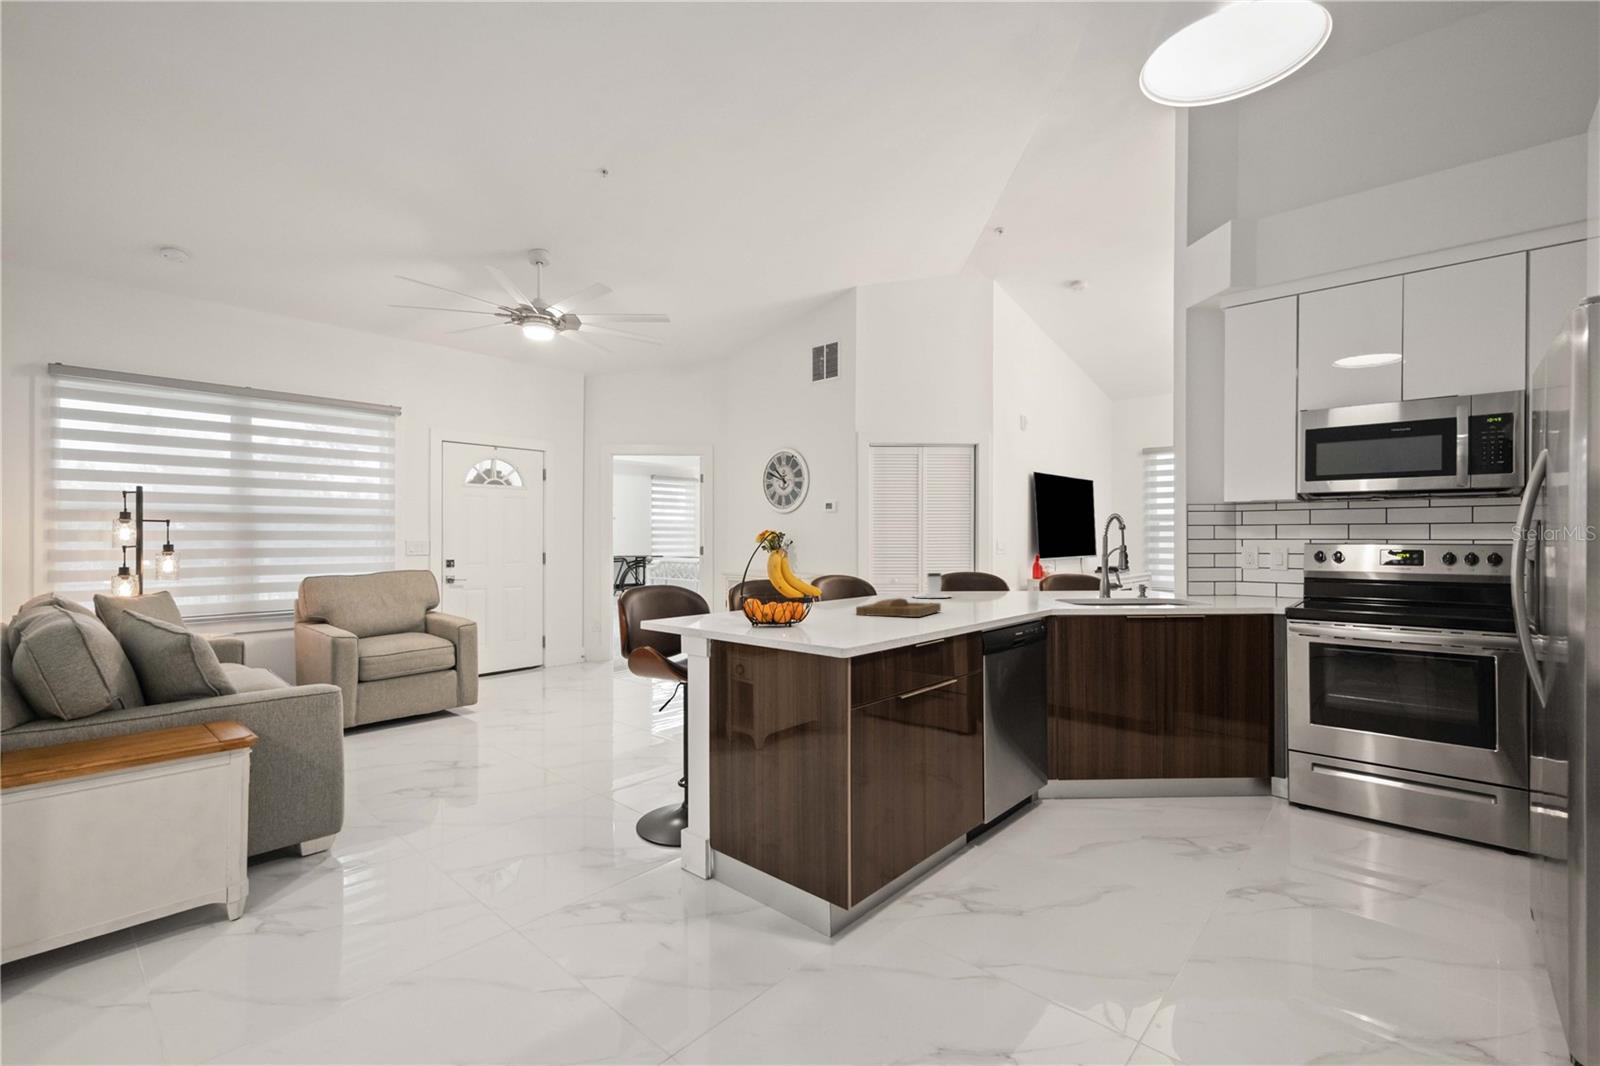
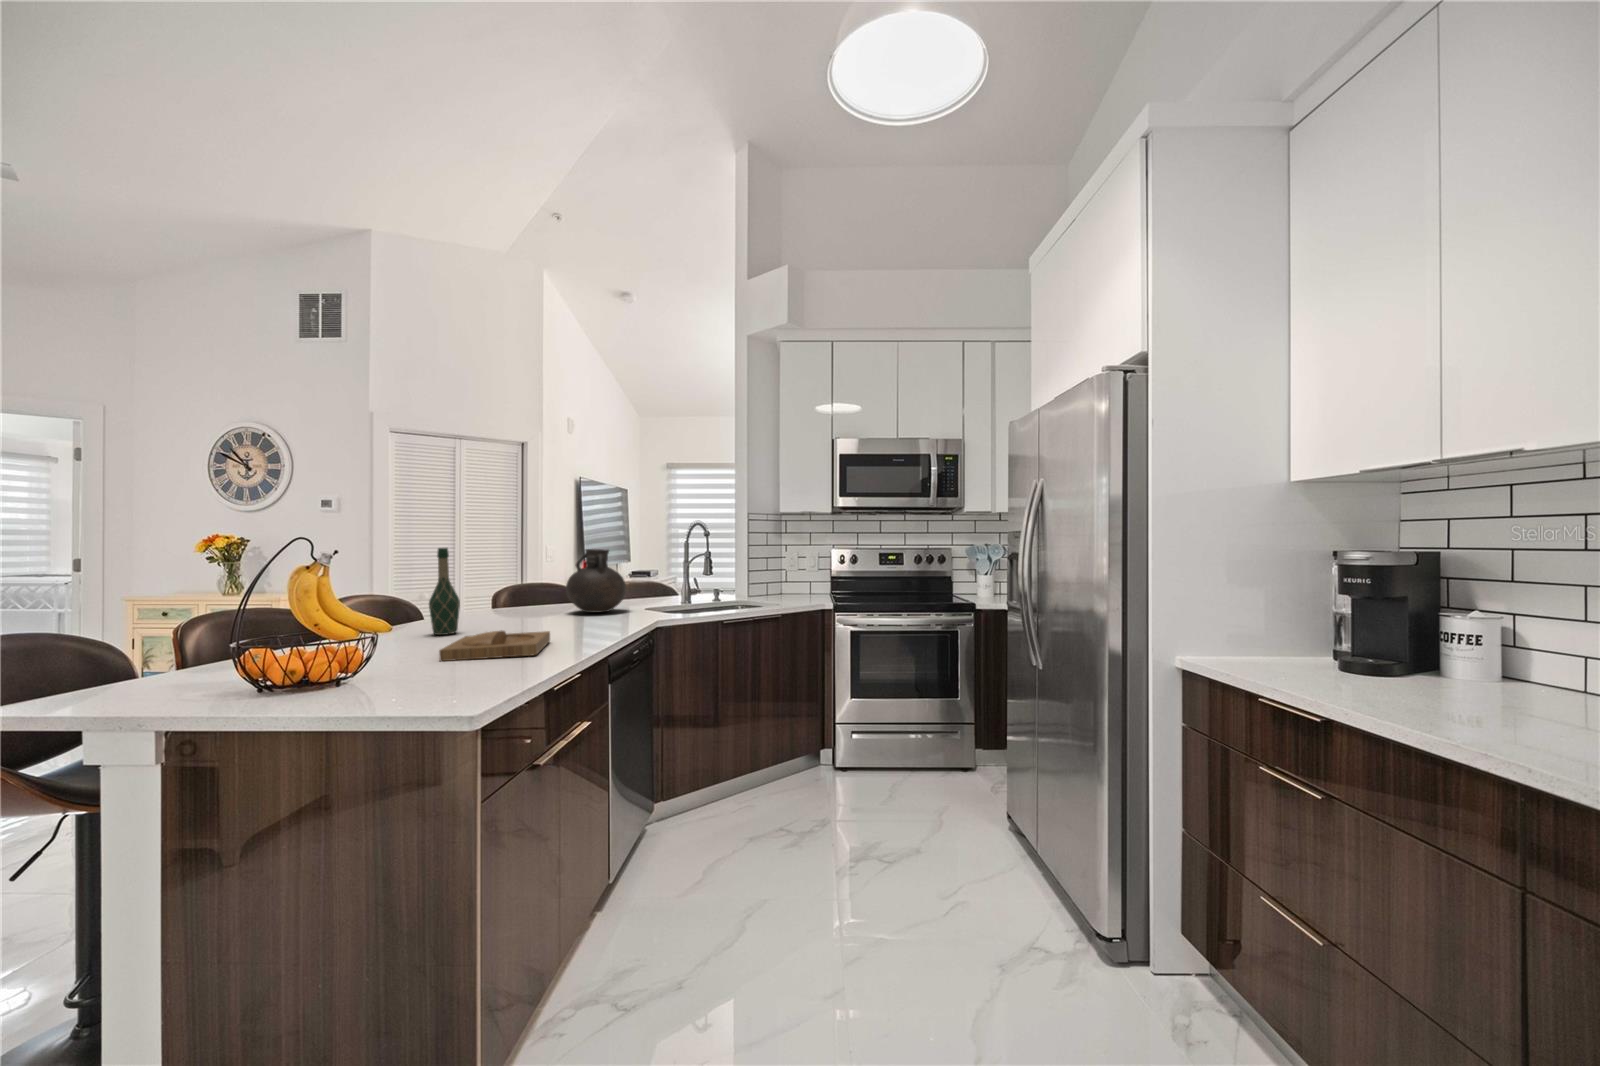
wine bottle: none [866,536,888,603] -> present [429,548,460,635]
vase: none [981,540,1036,599] -> present [566,549,626,612]
coffee cup: present [914,573,951,598] -> none [480,588,532,620]

